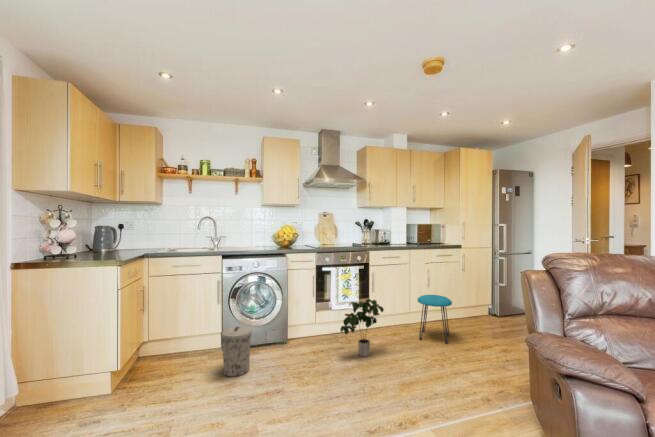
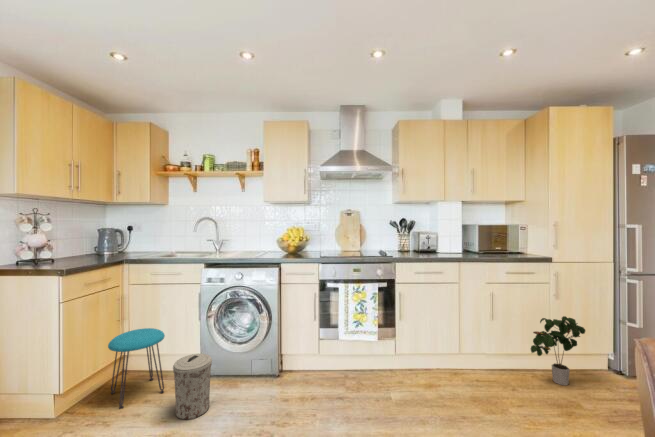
stool: present [417,295,452,344] -> present [108,328,165,409]
potted plant: present [340,299,384,357] -> present [531,316,585,385]

